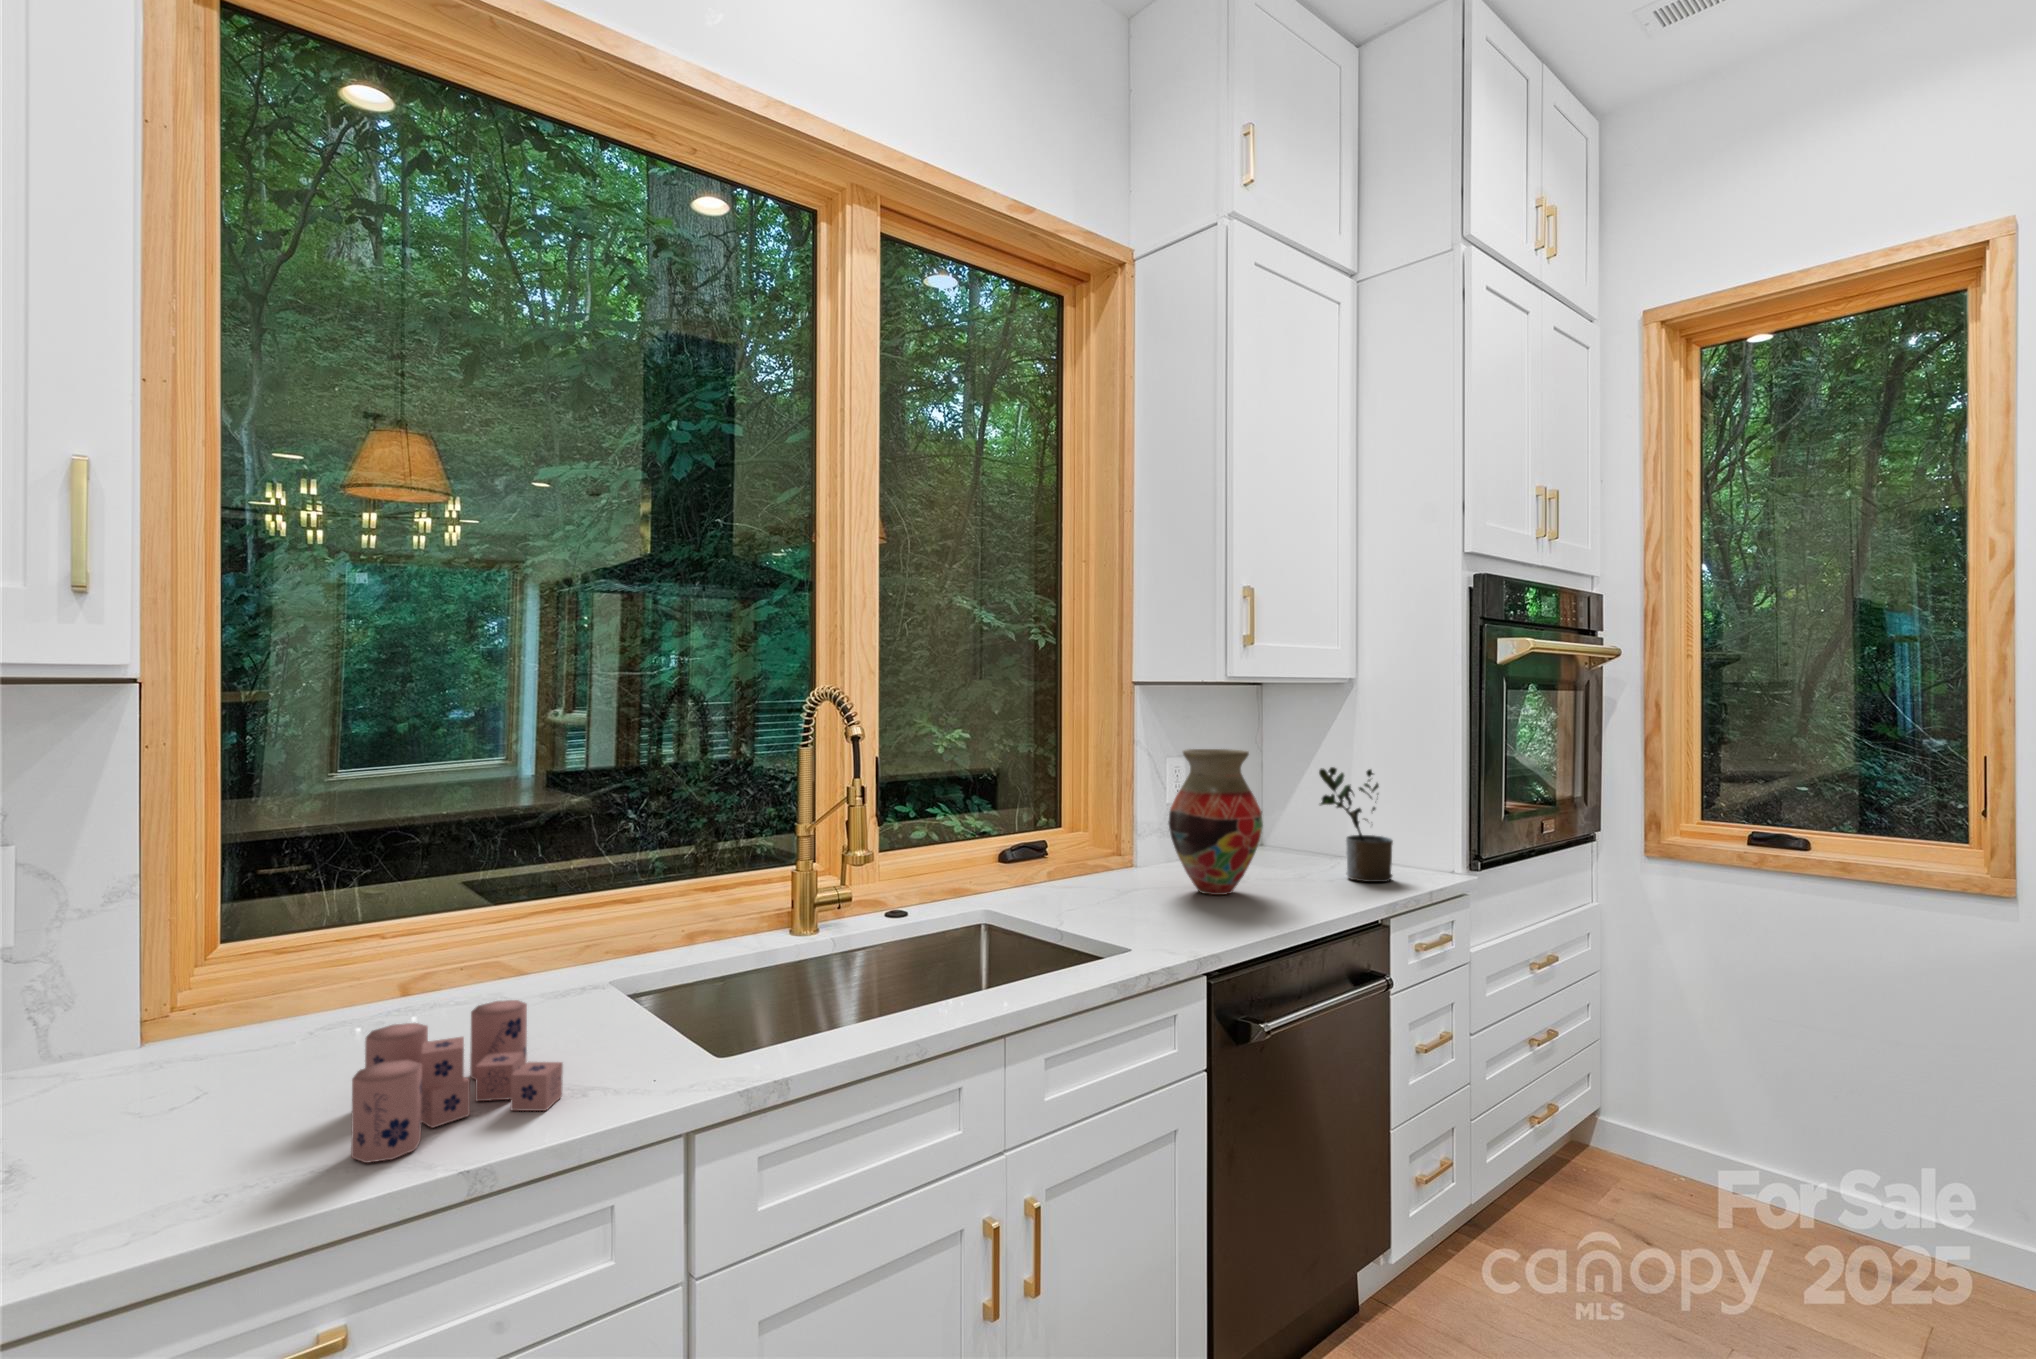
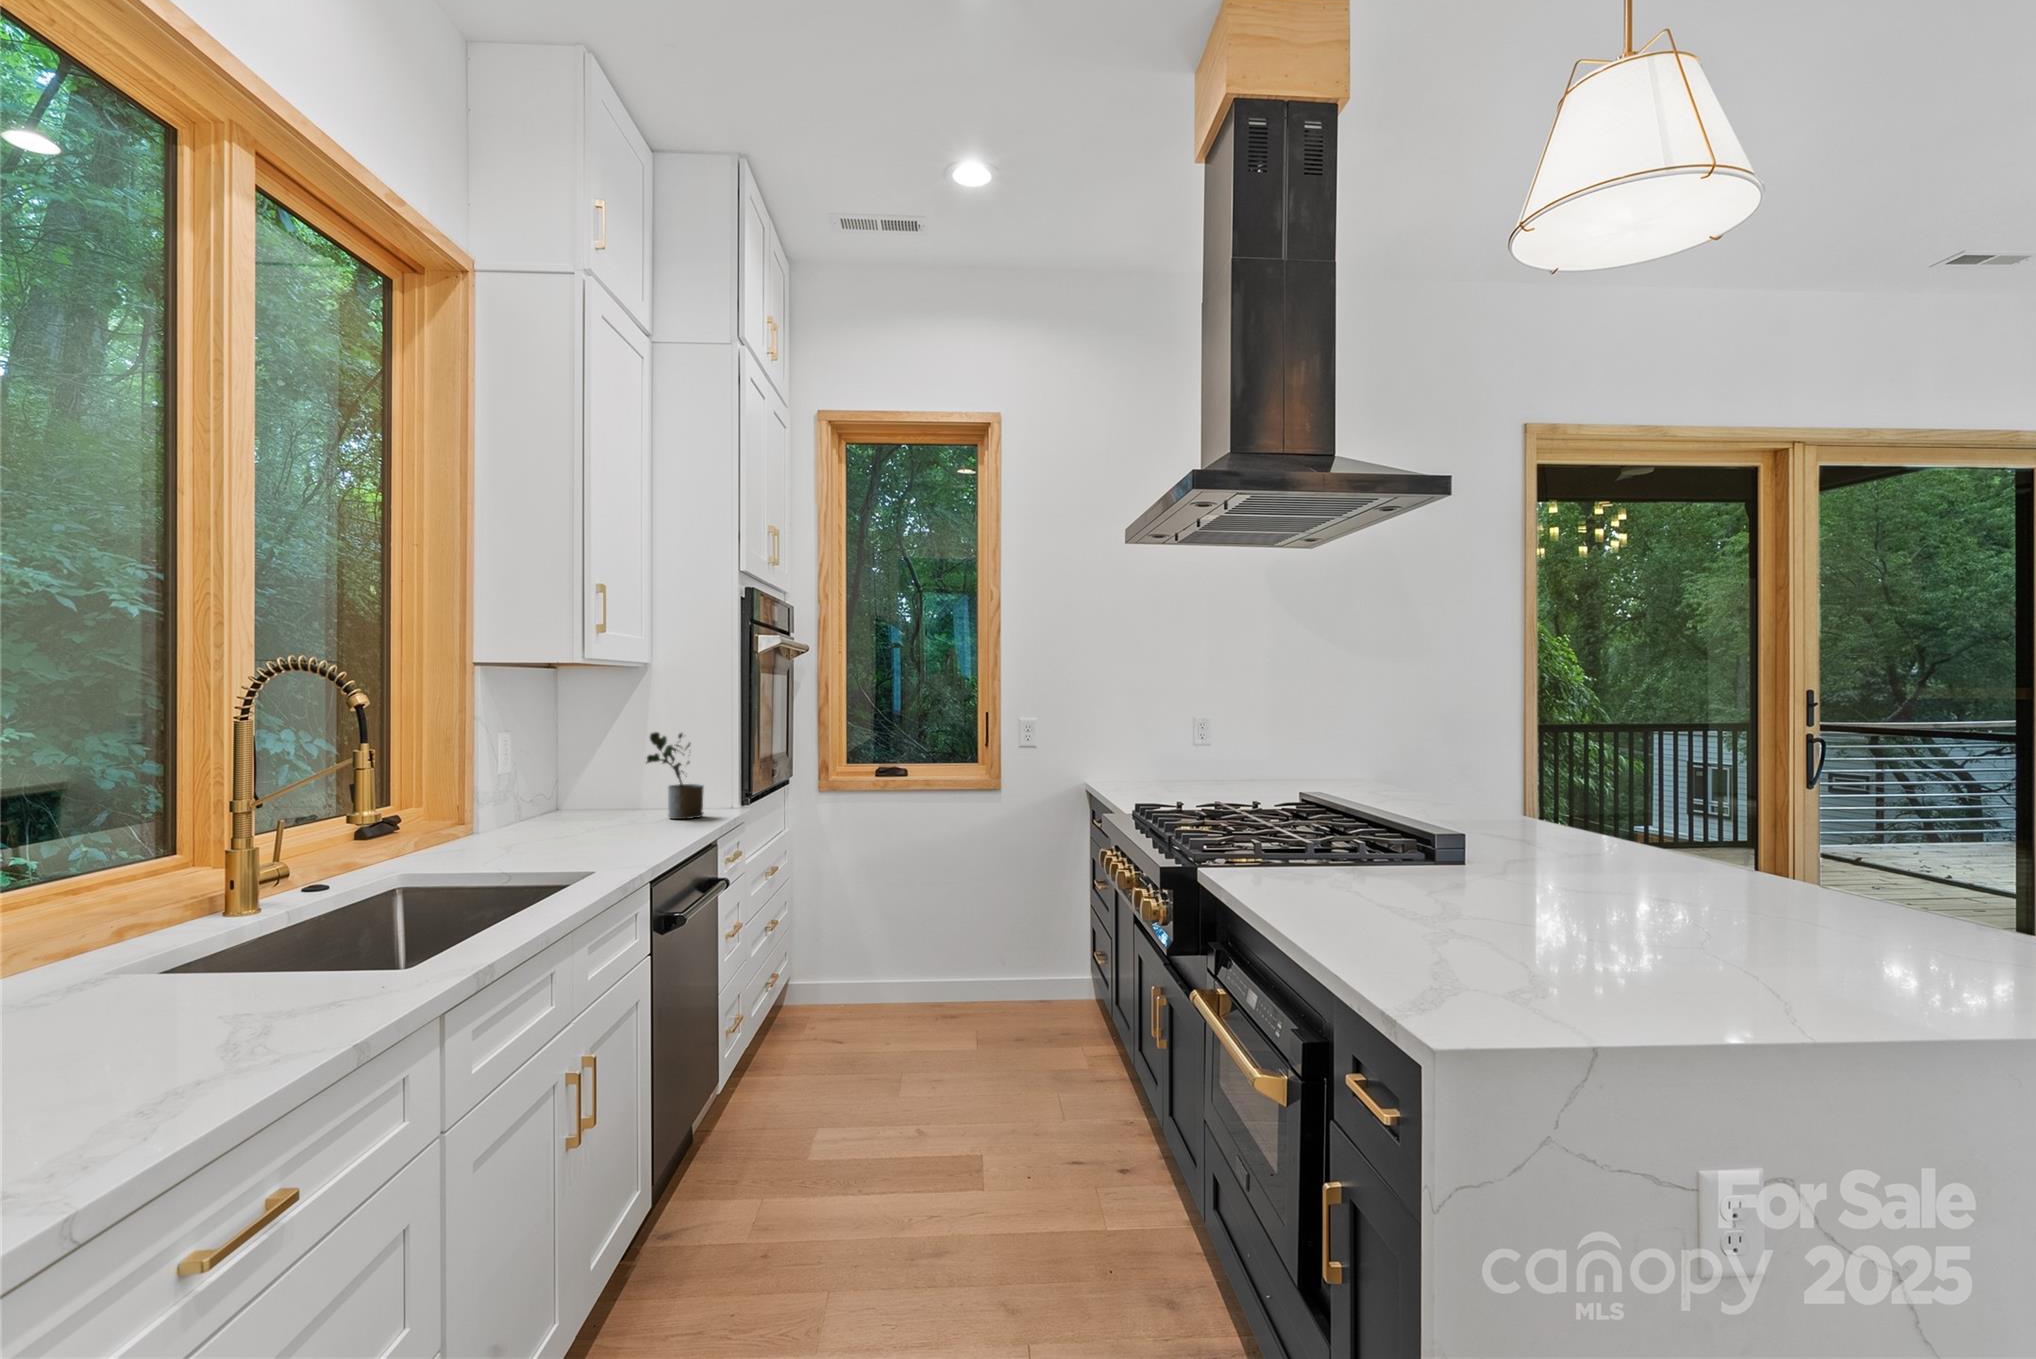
vase: present [1169,749,1263,895] -> none [545,718,630,839]
candle: present [351,1000,563,1163] -> none [125,945,351,1062]

